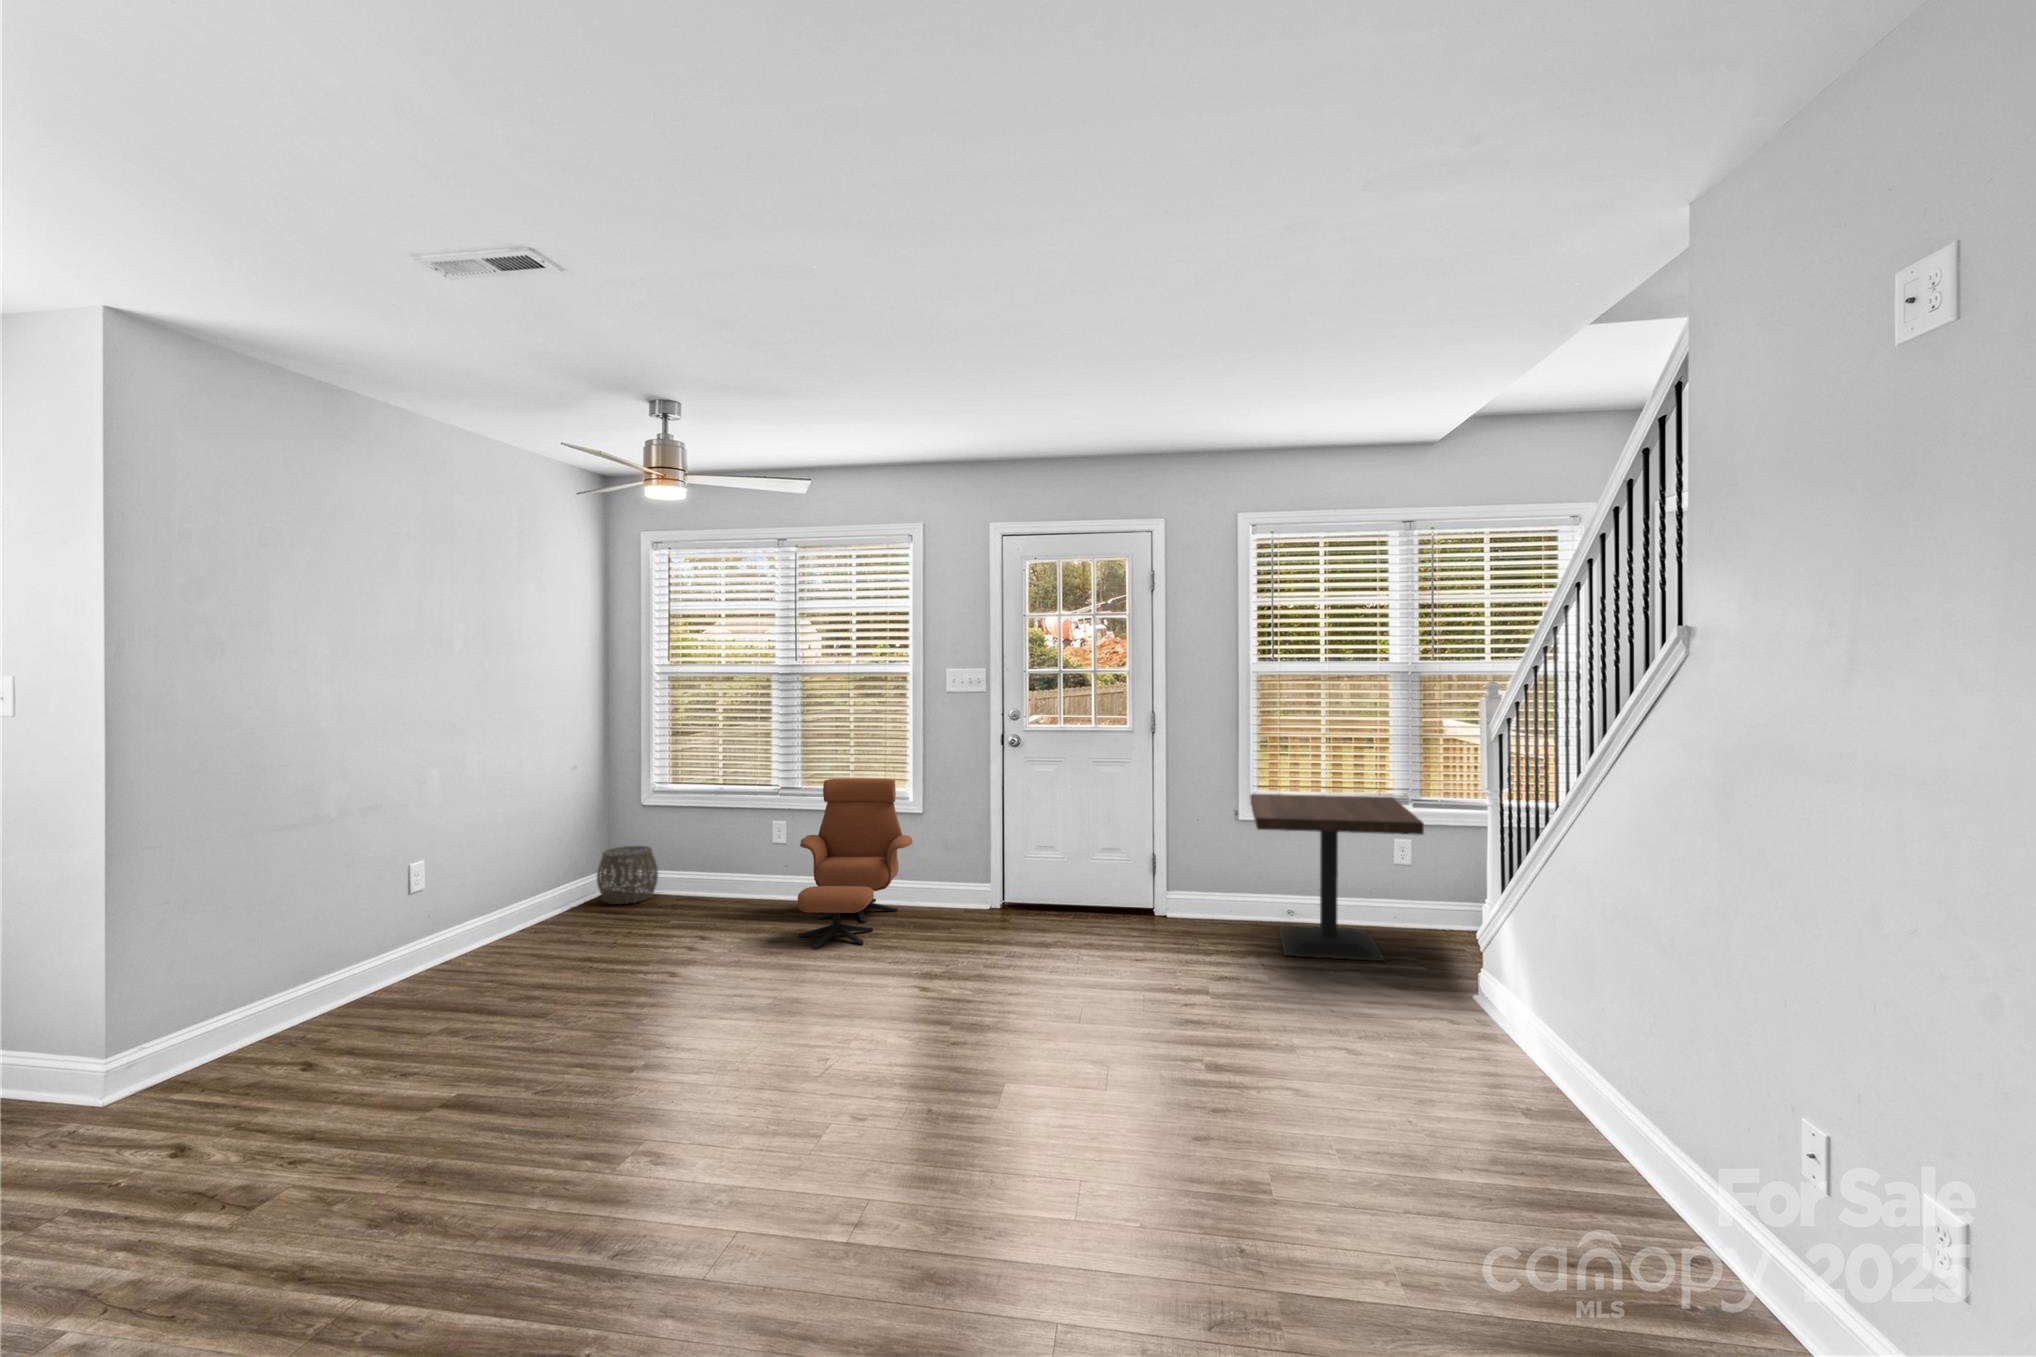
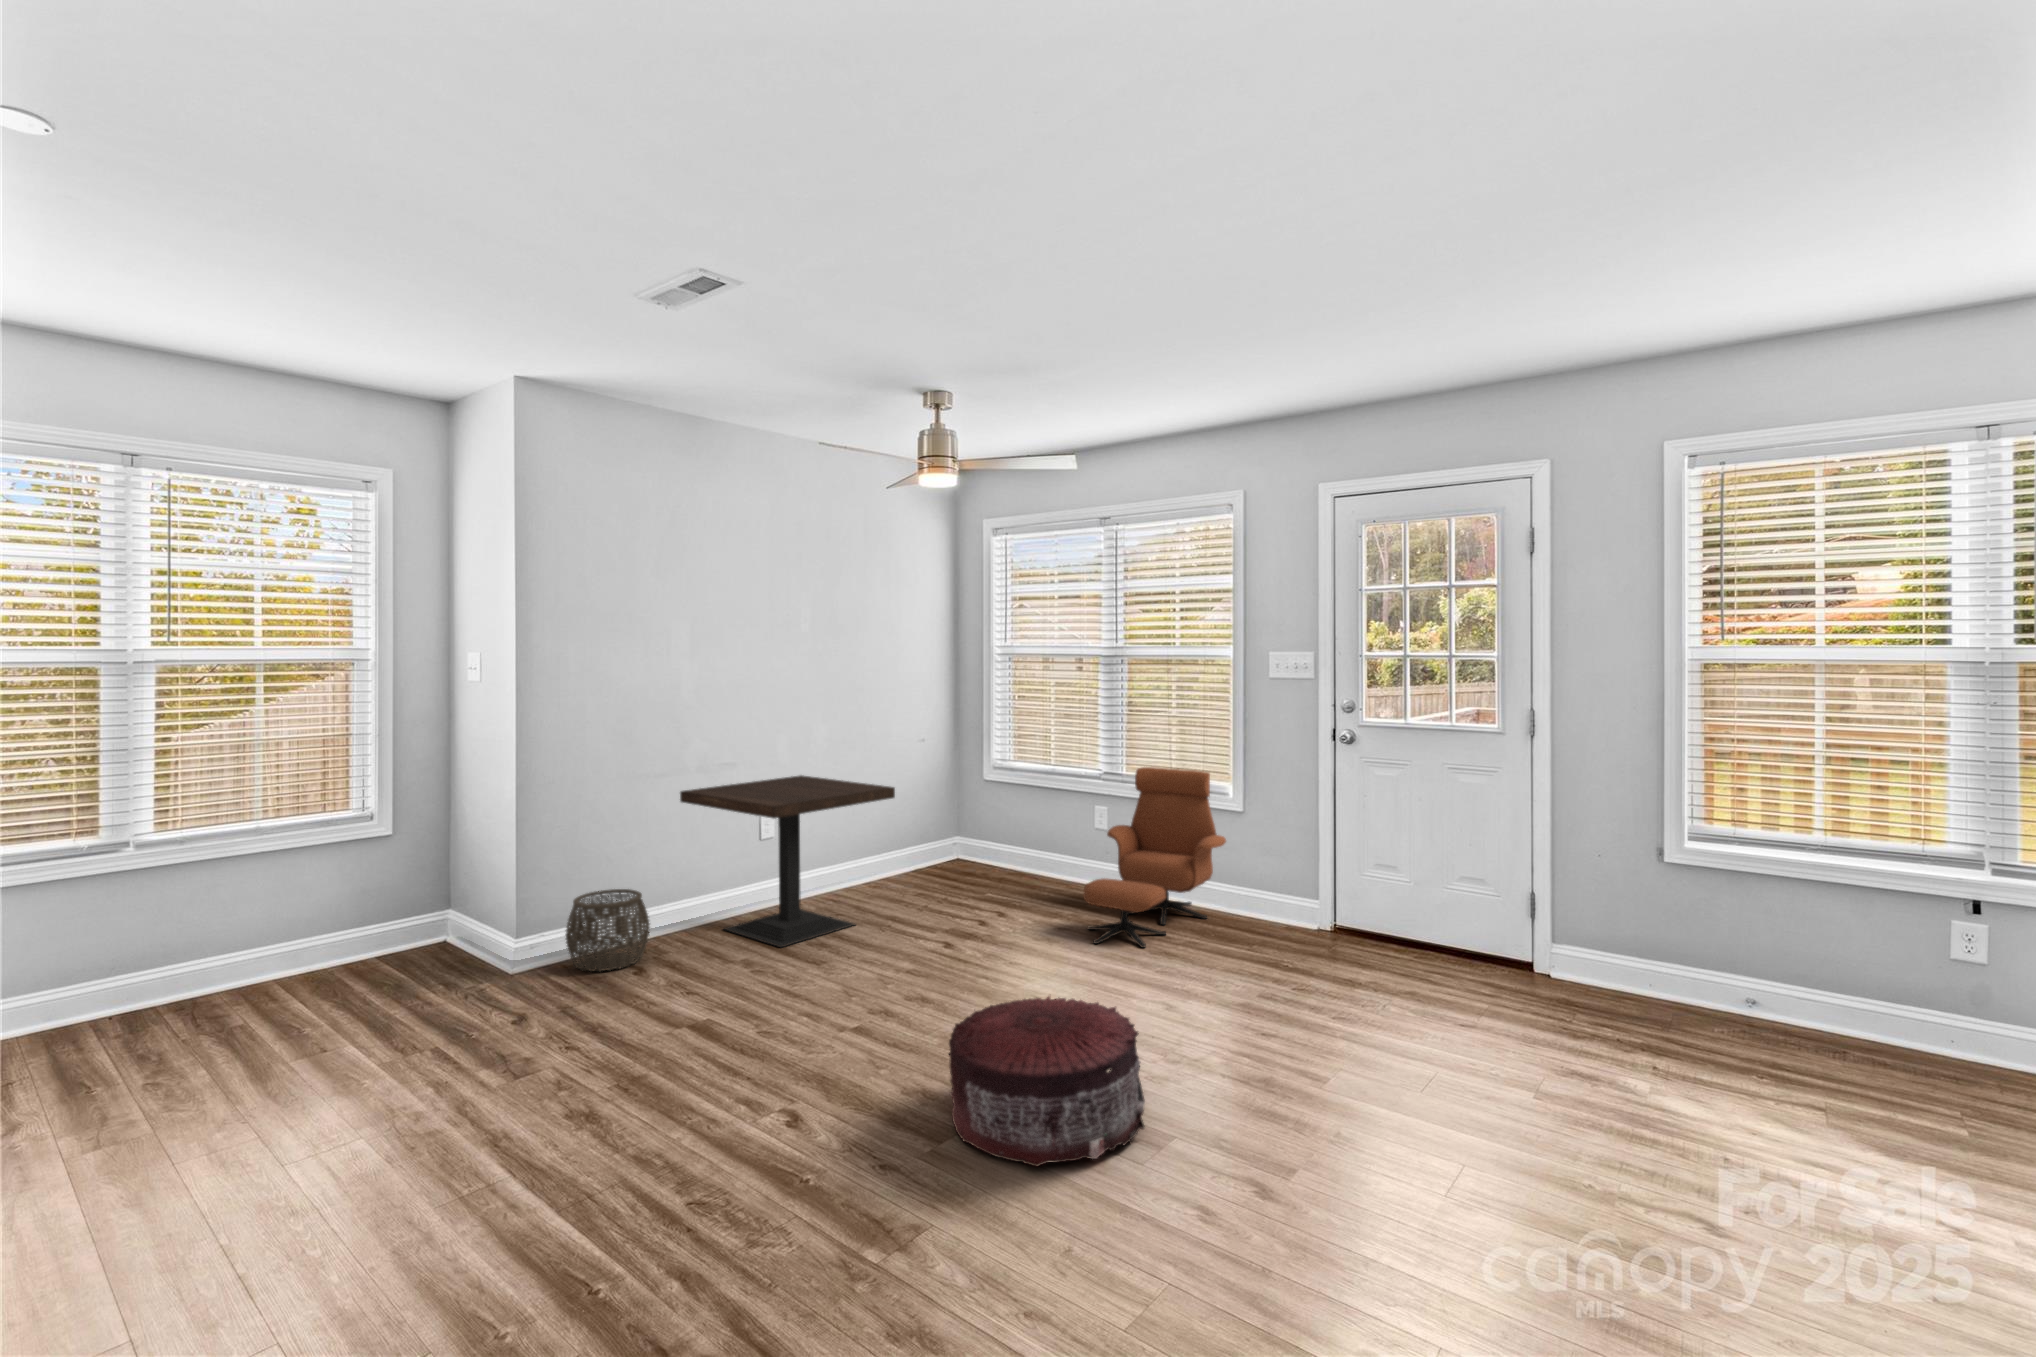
side table: present [1250,794,1424,961] -> present [680,775,895,947]
woven basket: present [597,846,658,904] -> present [566,889,650,971]
pouf: none [795,989,975,1135] -> present [949,996,1145,1166]

